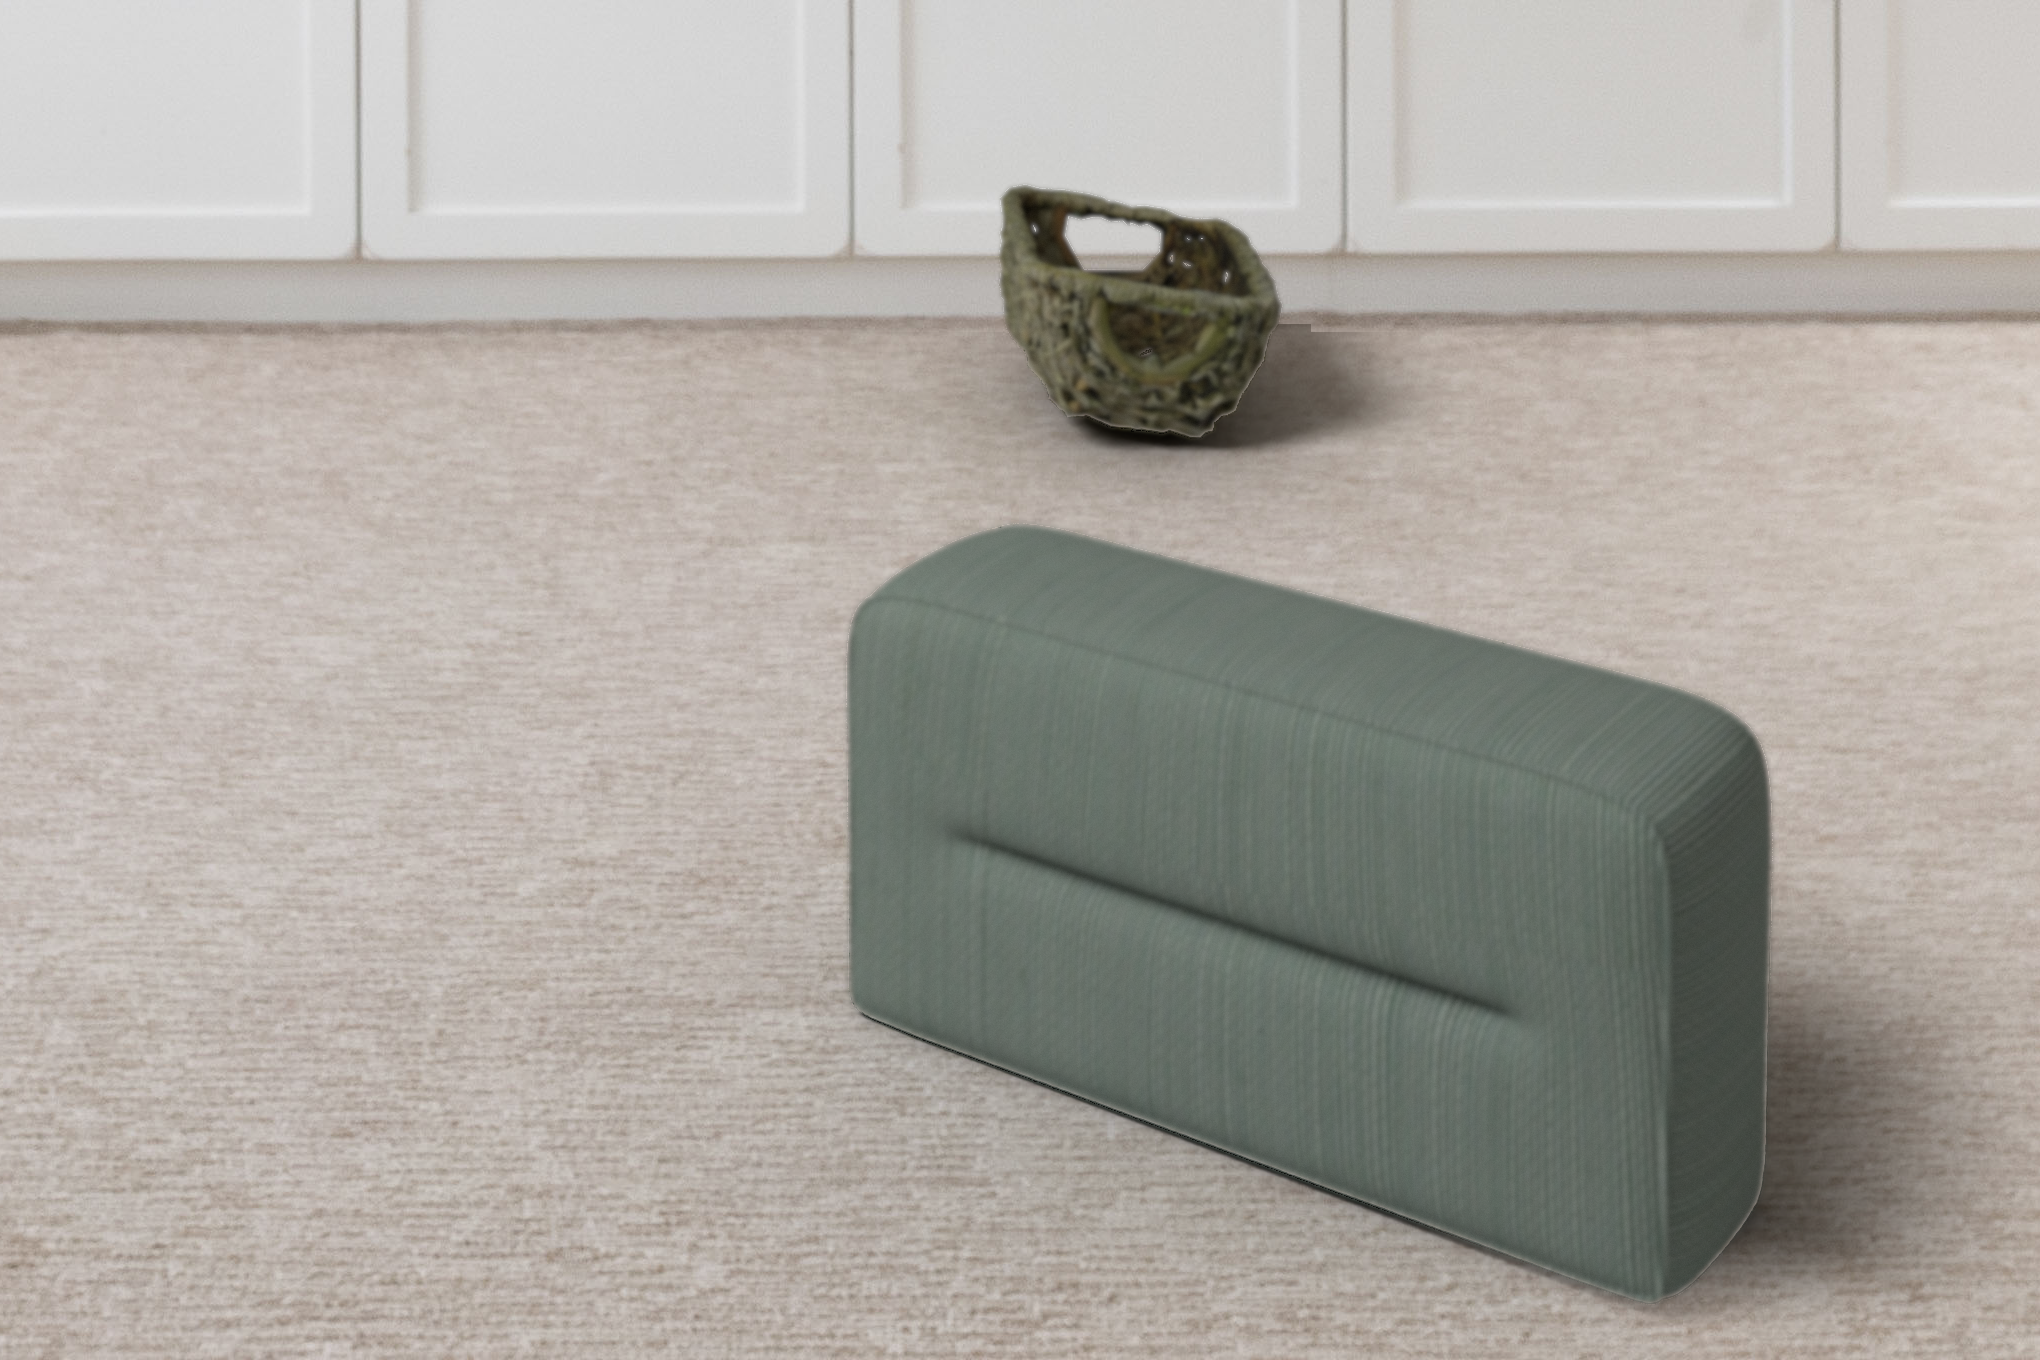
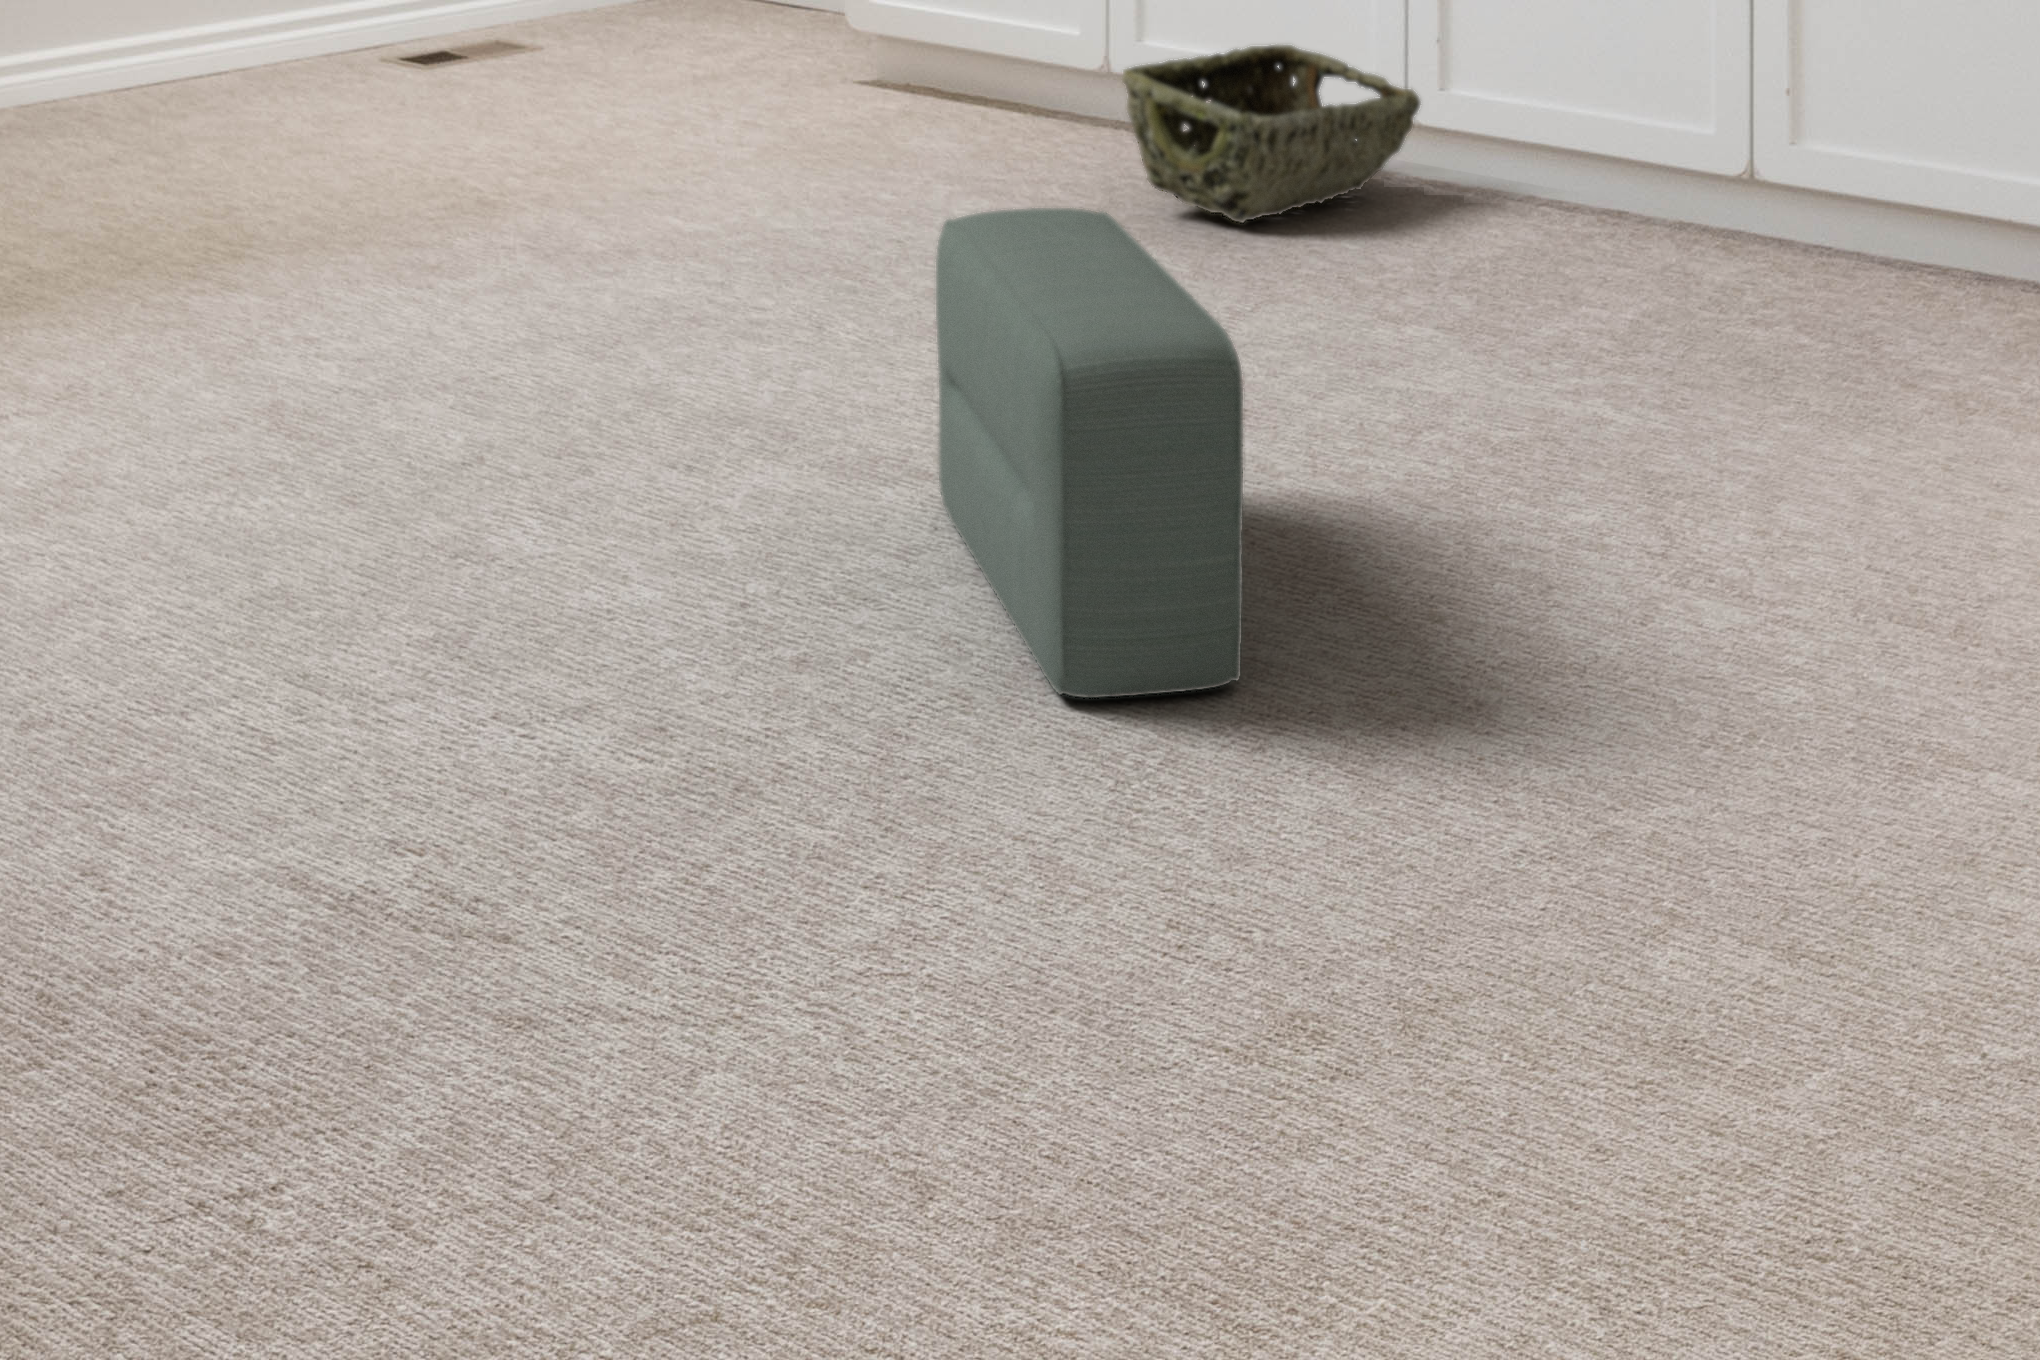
woven basket: present [1000,186,1281,438] -> present [1122,45,1420,223]

